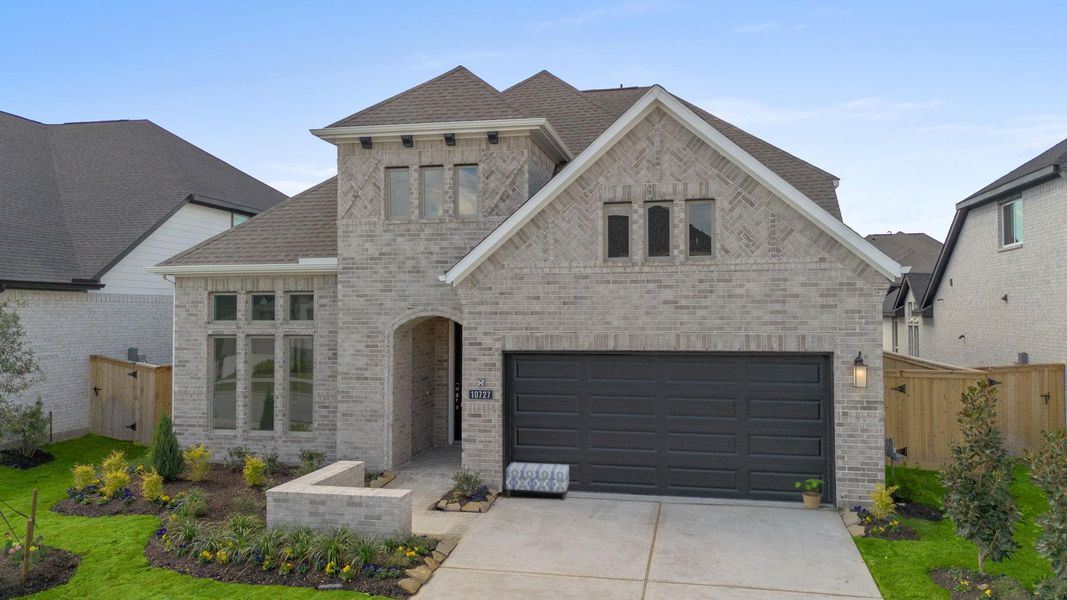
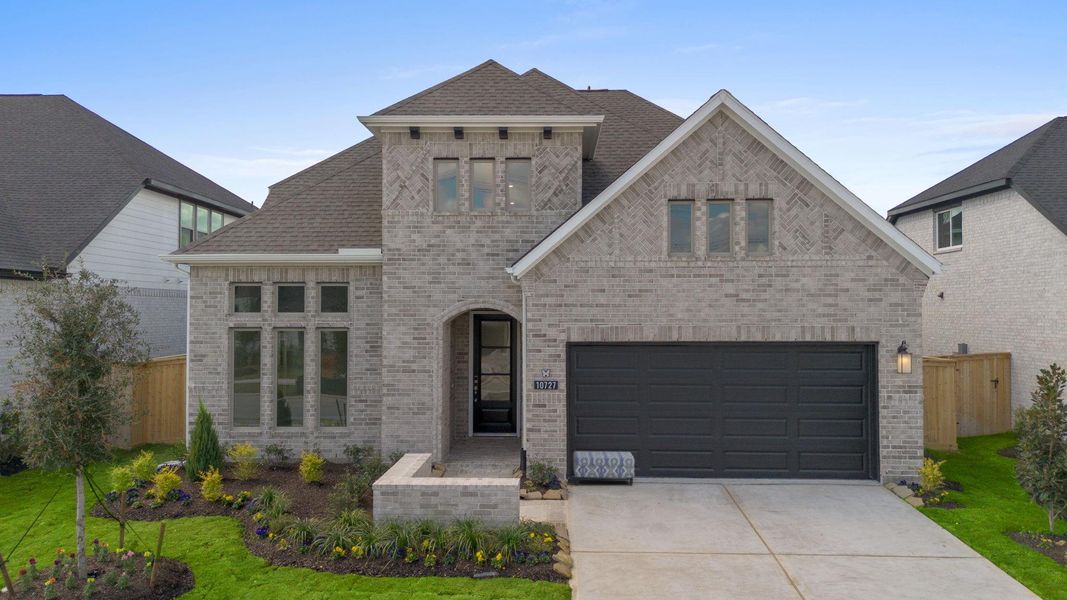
potted plant: present [795,479,824,509] -> none [844,457,875,484]

